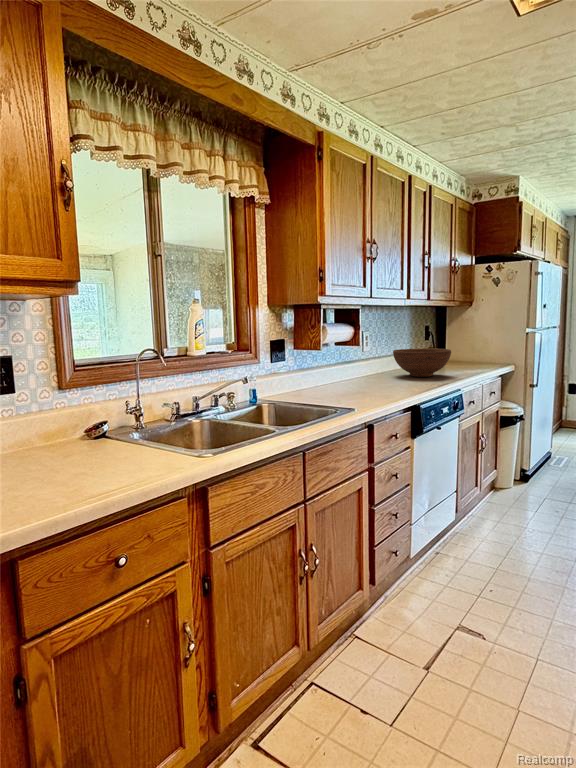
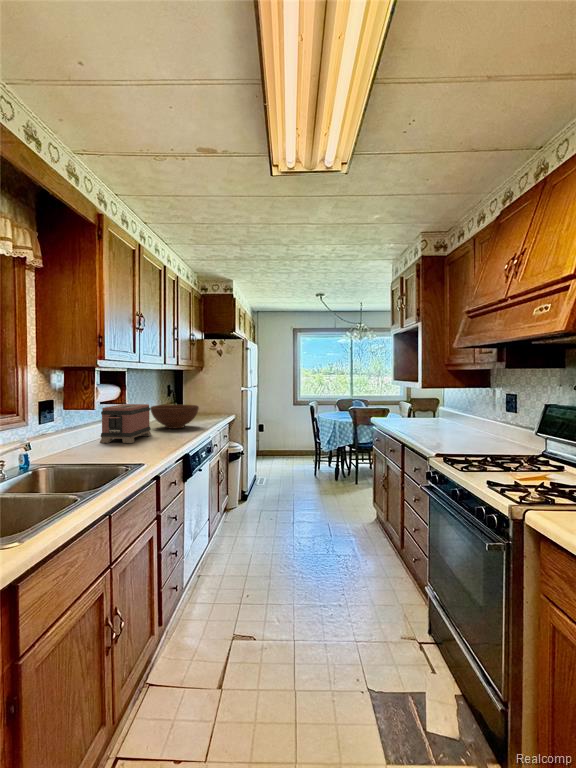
toaster: none [331,346,389,388] -> present [100,404,151,443]

